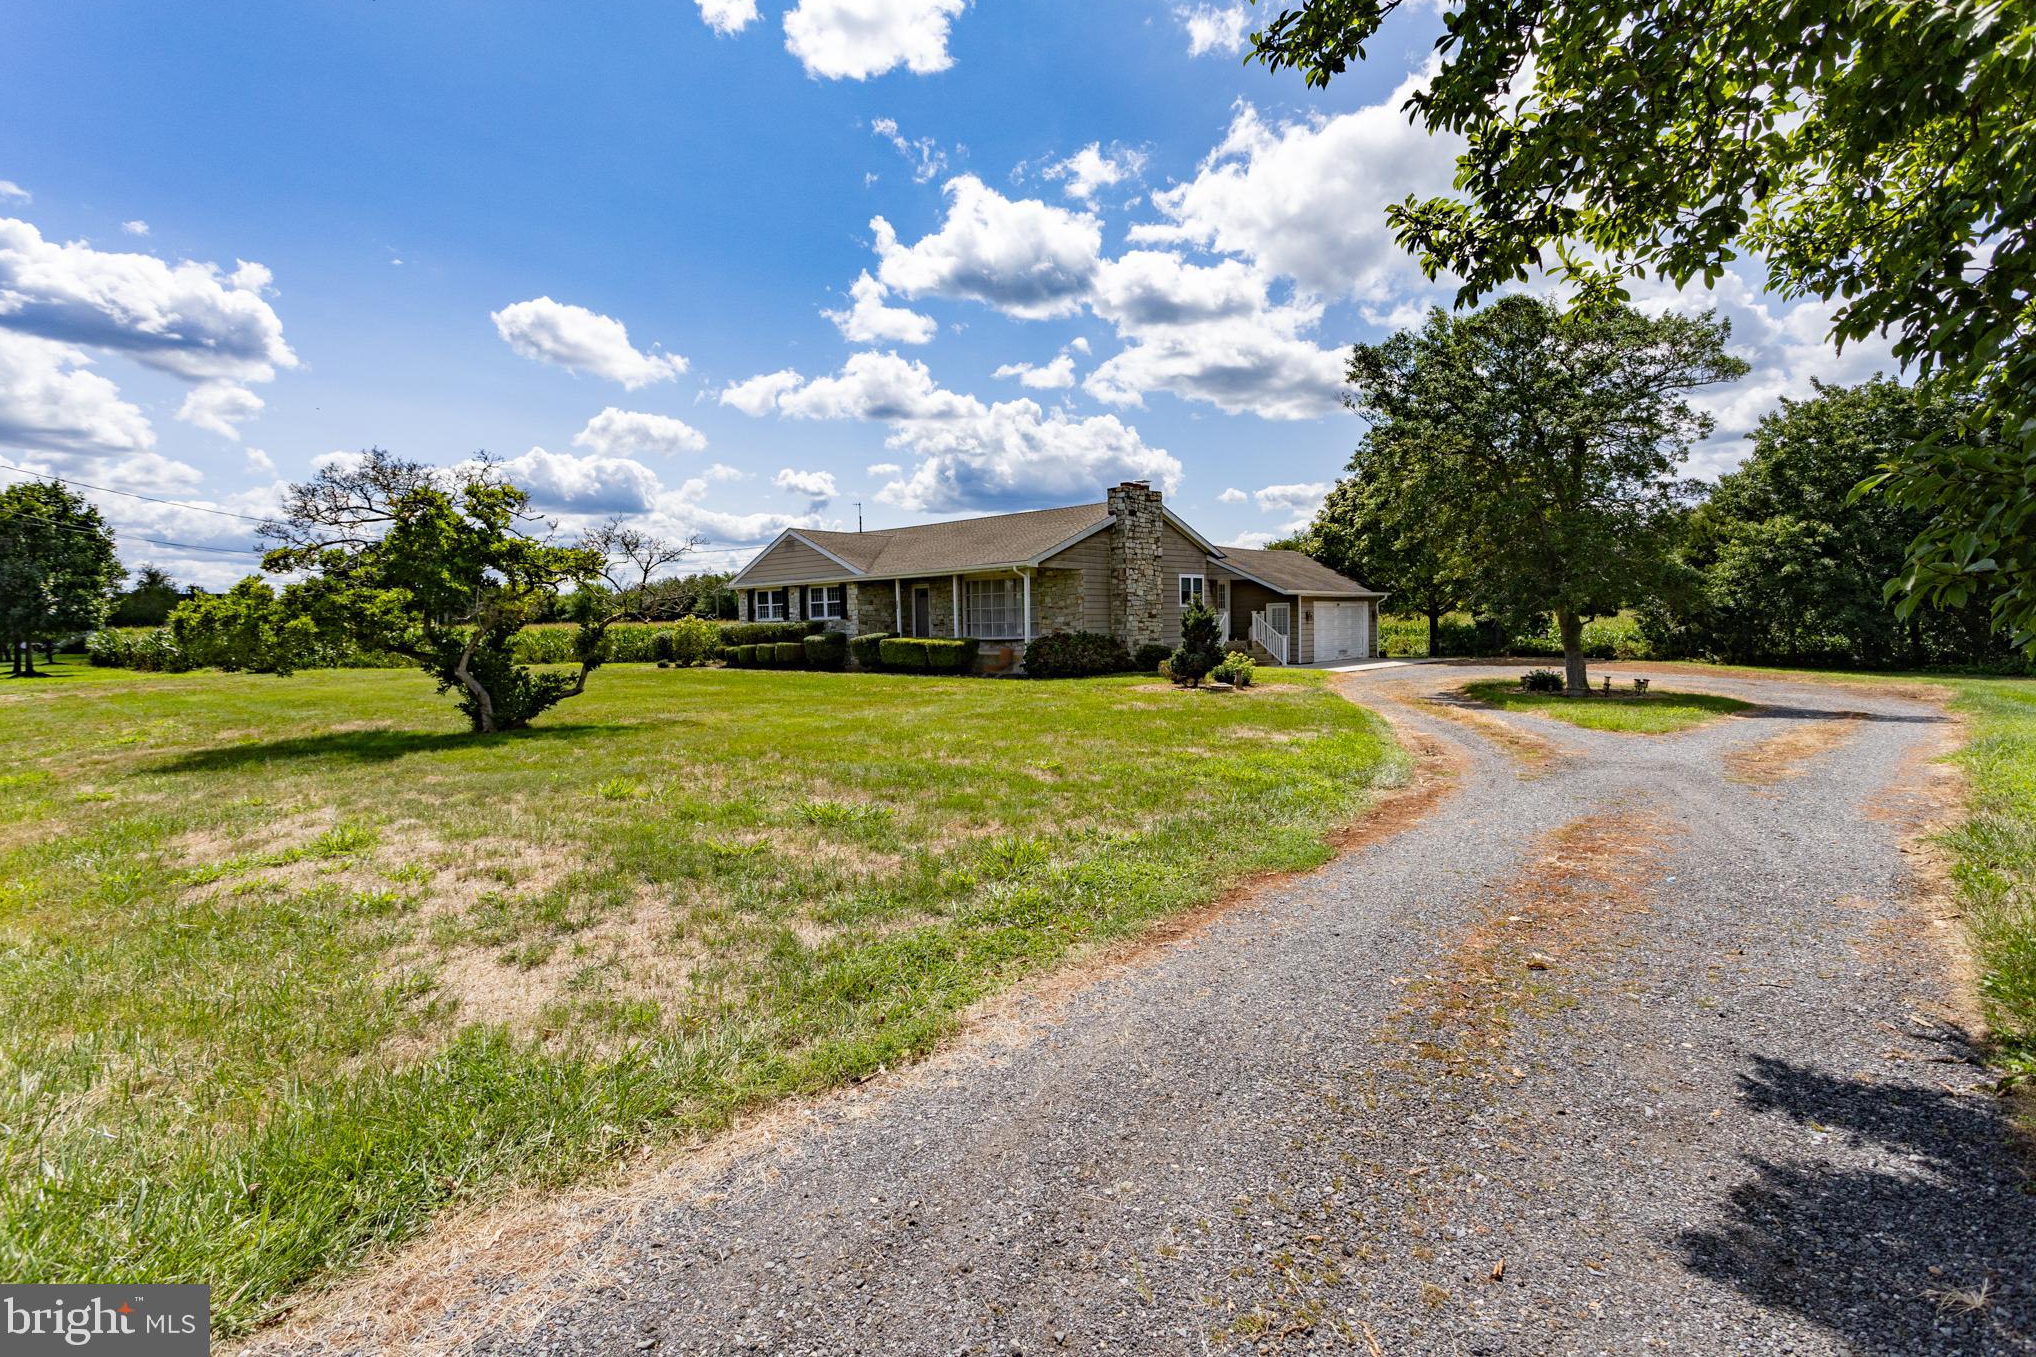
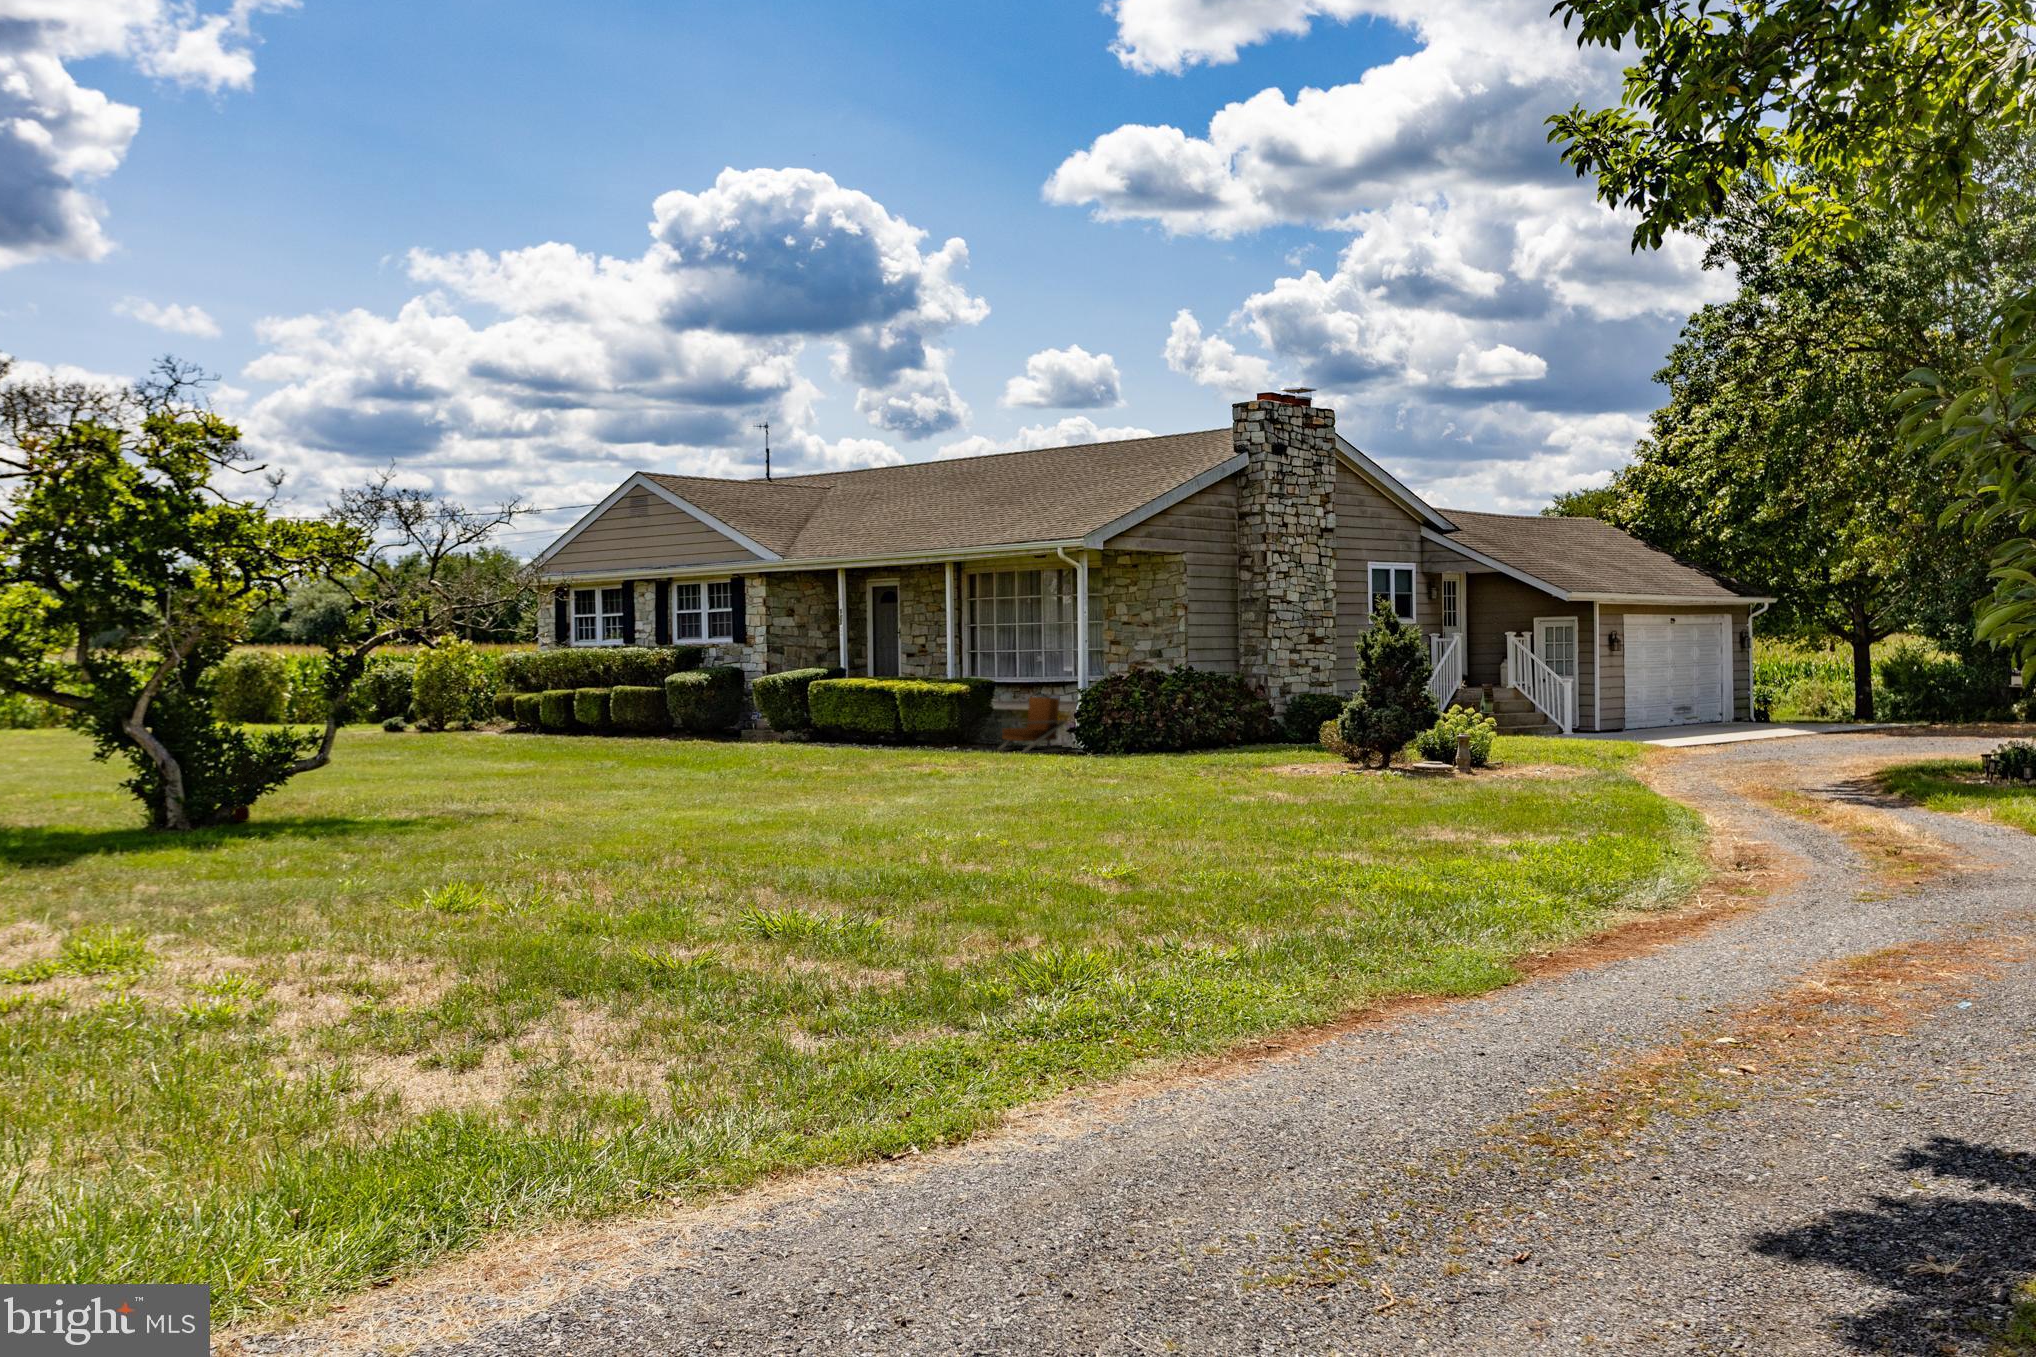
potted tree: none [497,683,541,729] -> present [211,746,272,822]

